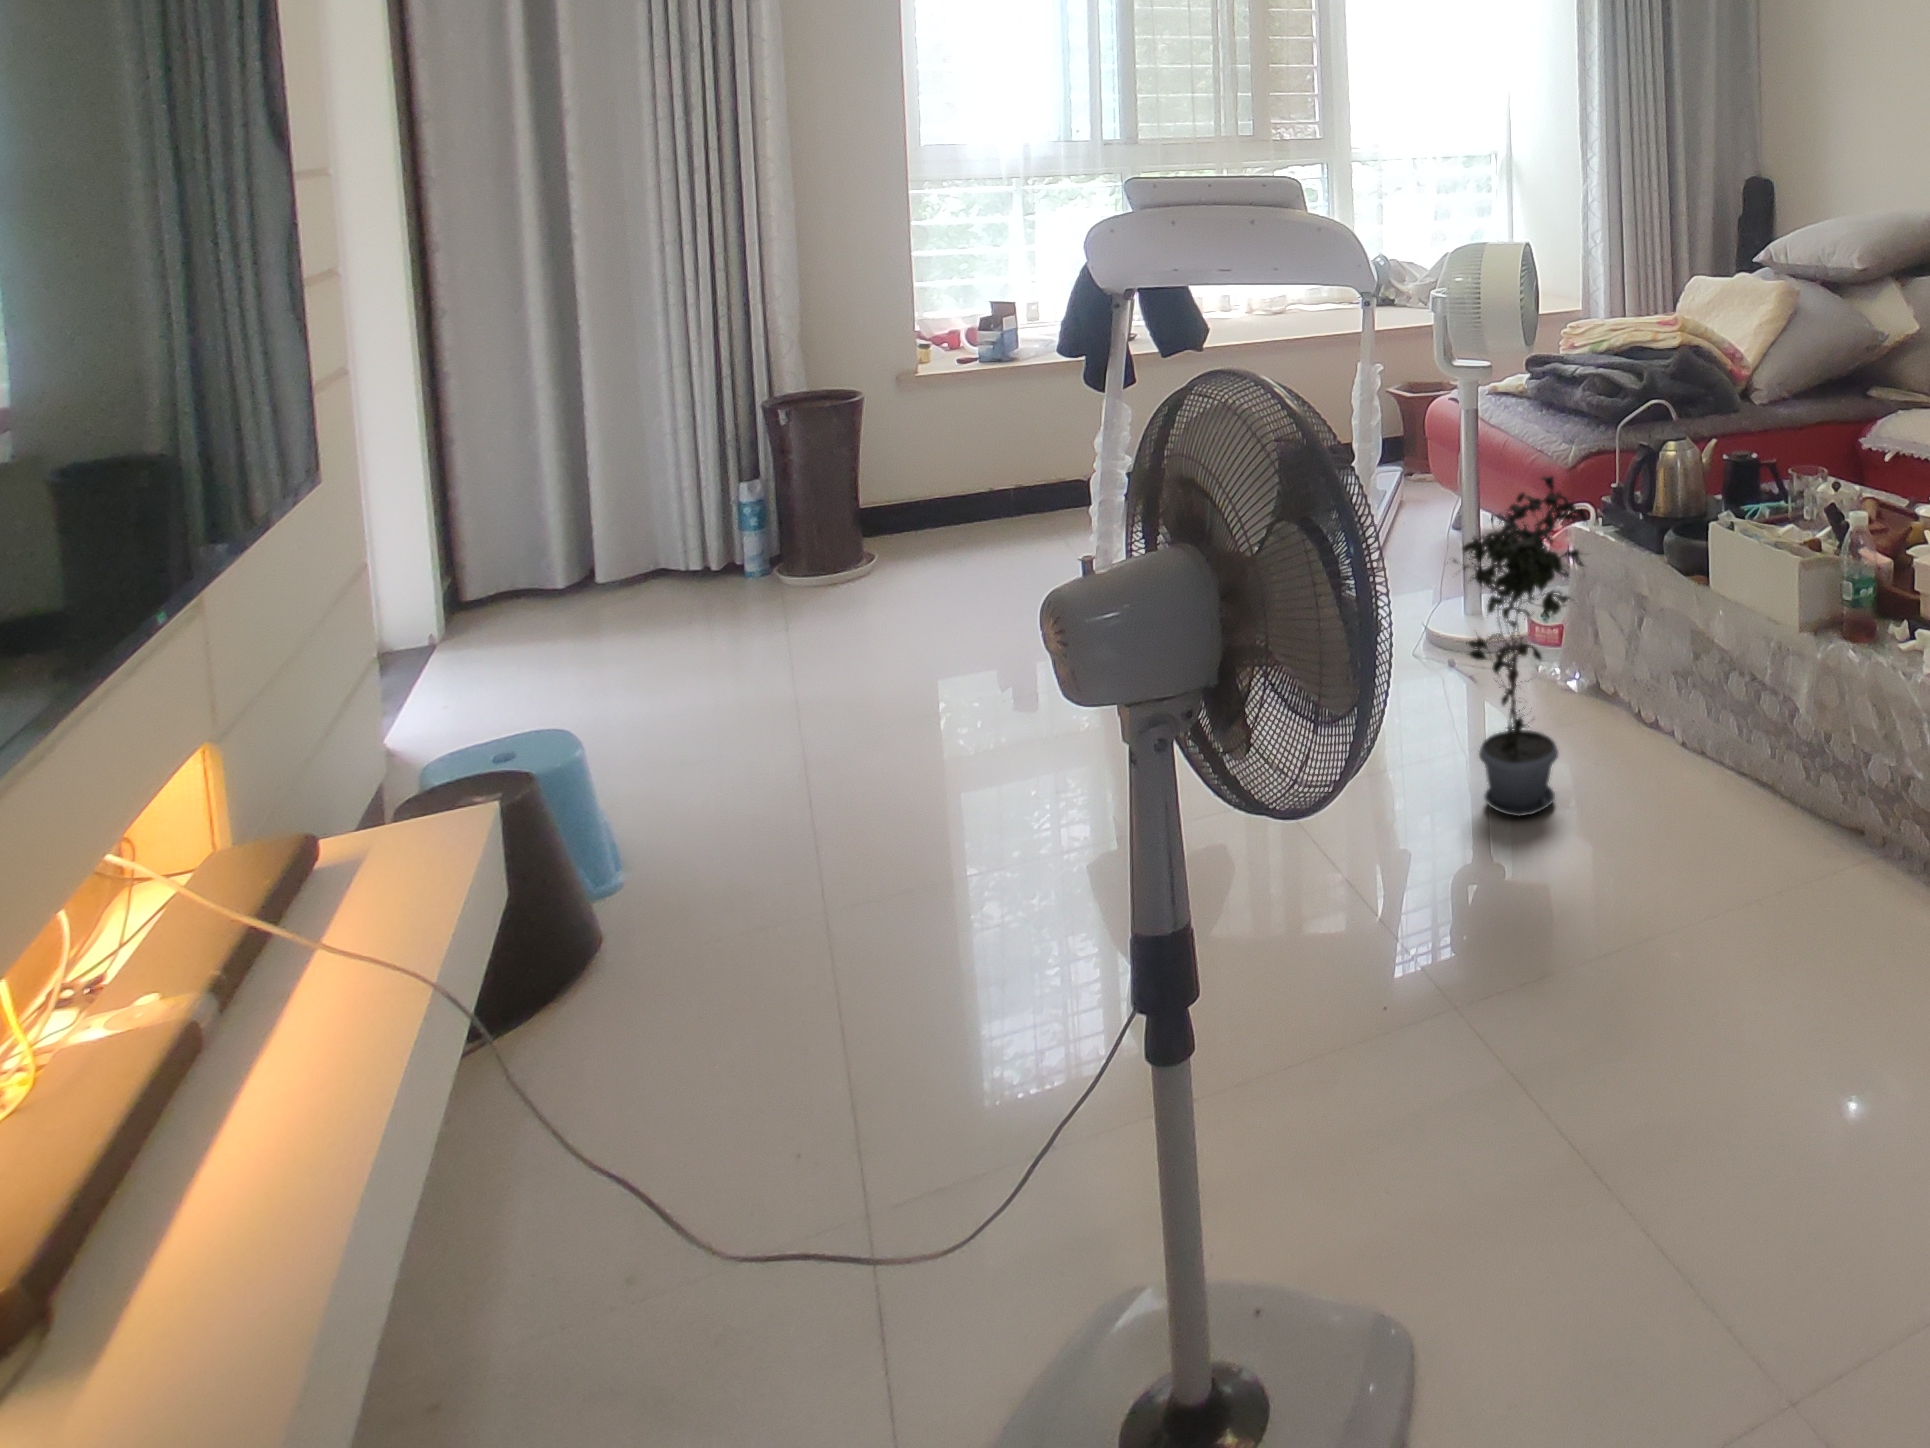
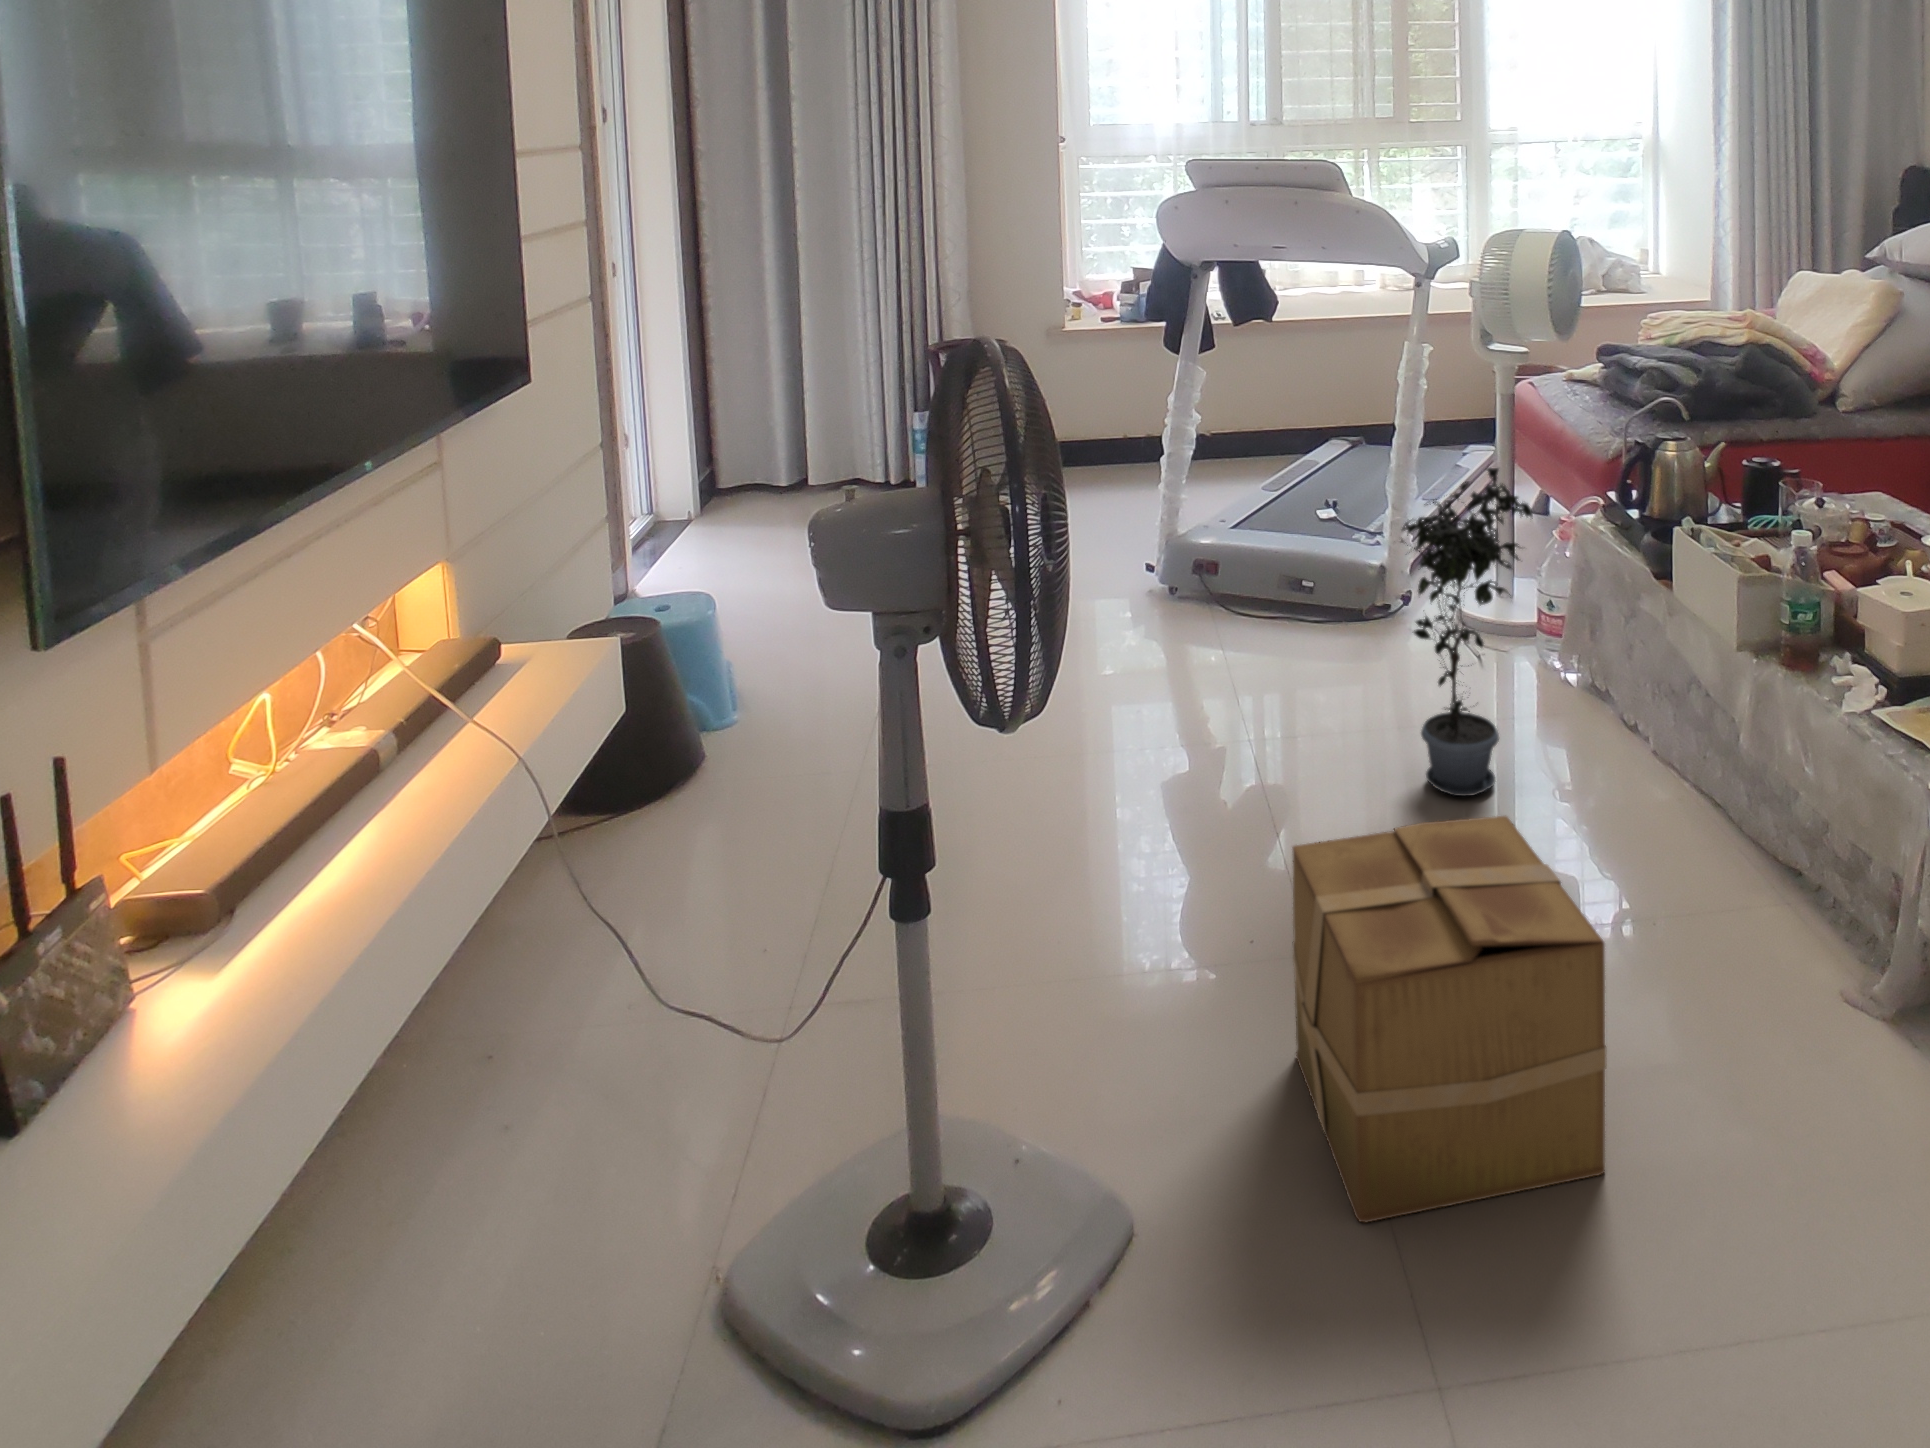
cardboard box: none [1478,821,1832,1278] -> present [1292,816,1607,1222]

